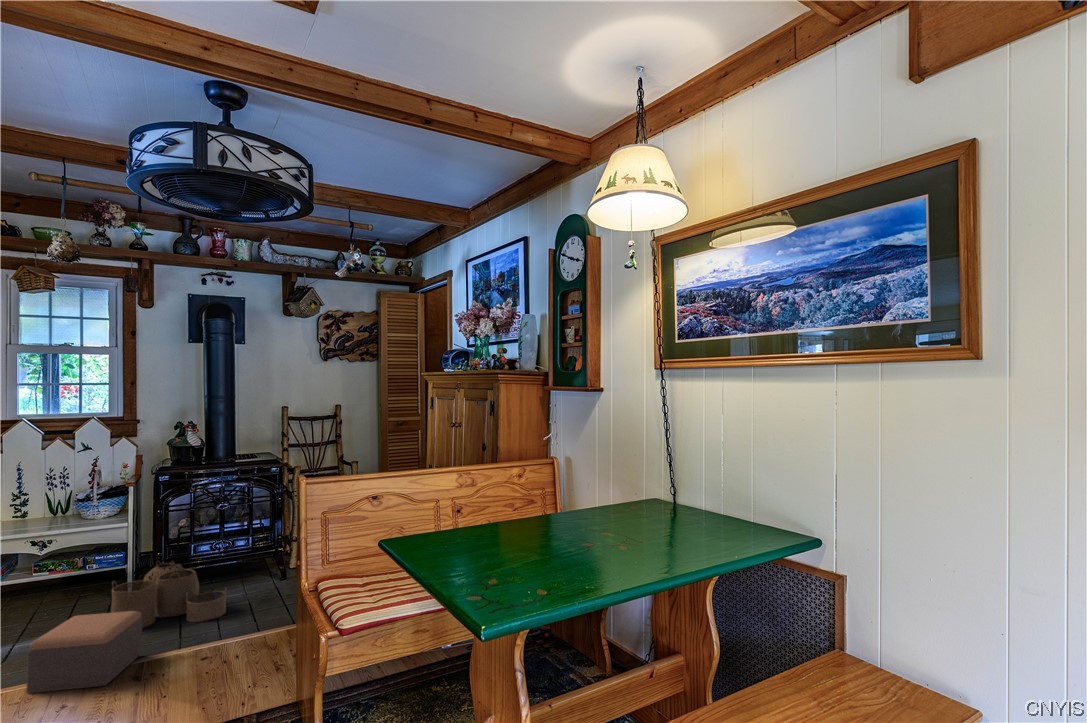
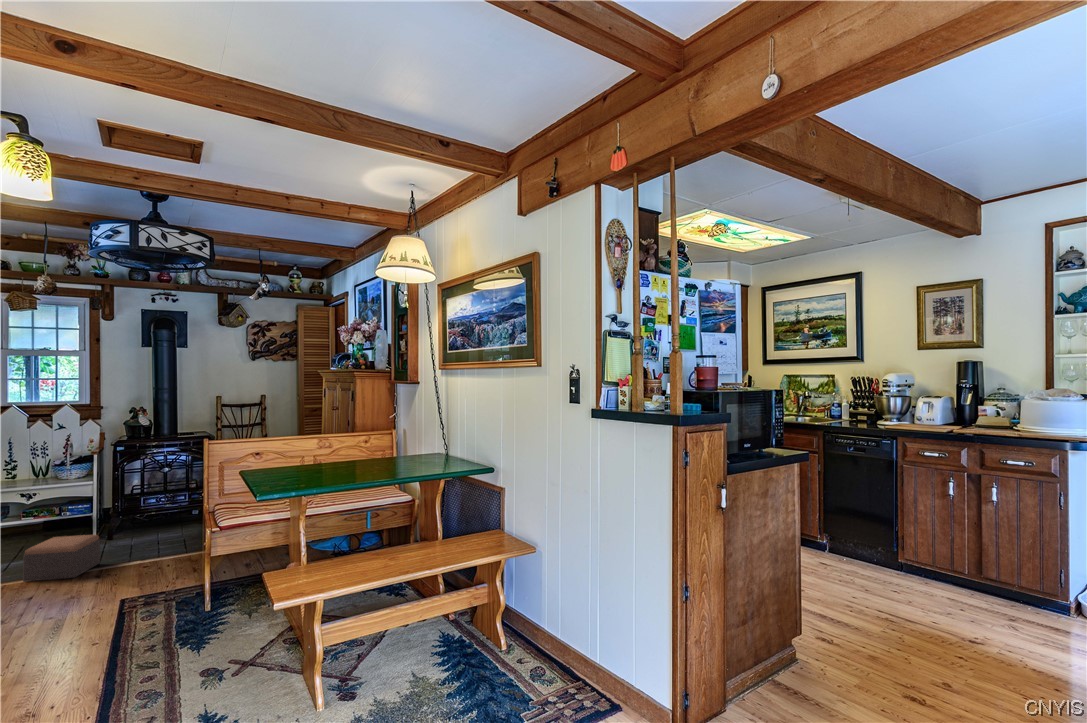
woven basket: present [111,562,227,627] -> none [80,508,164,553]

